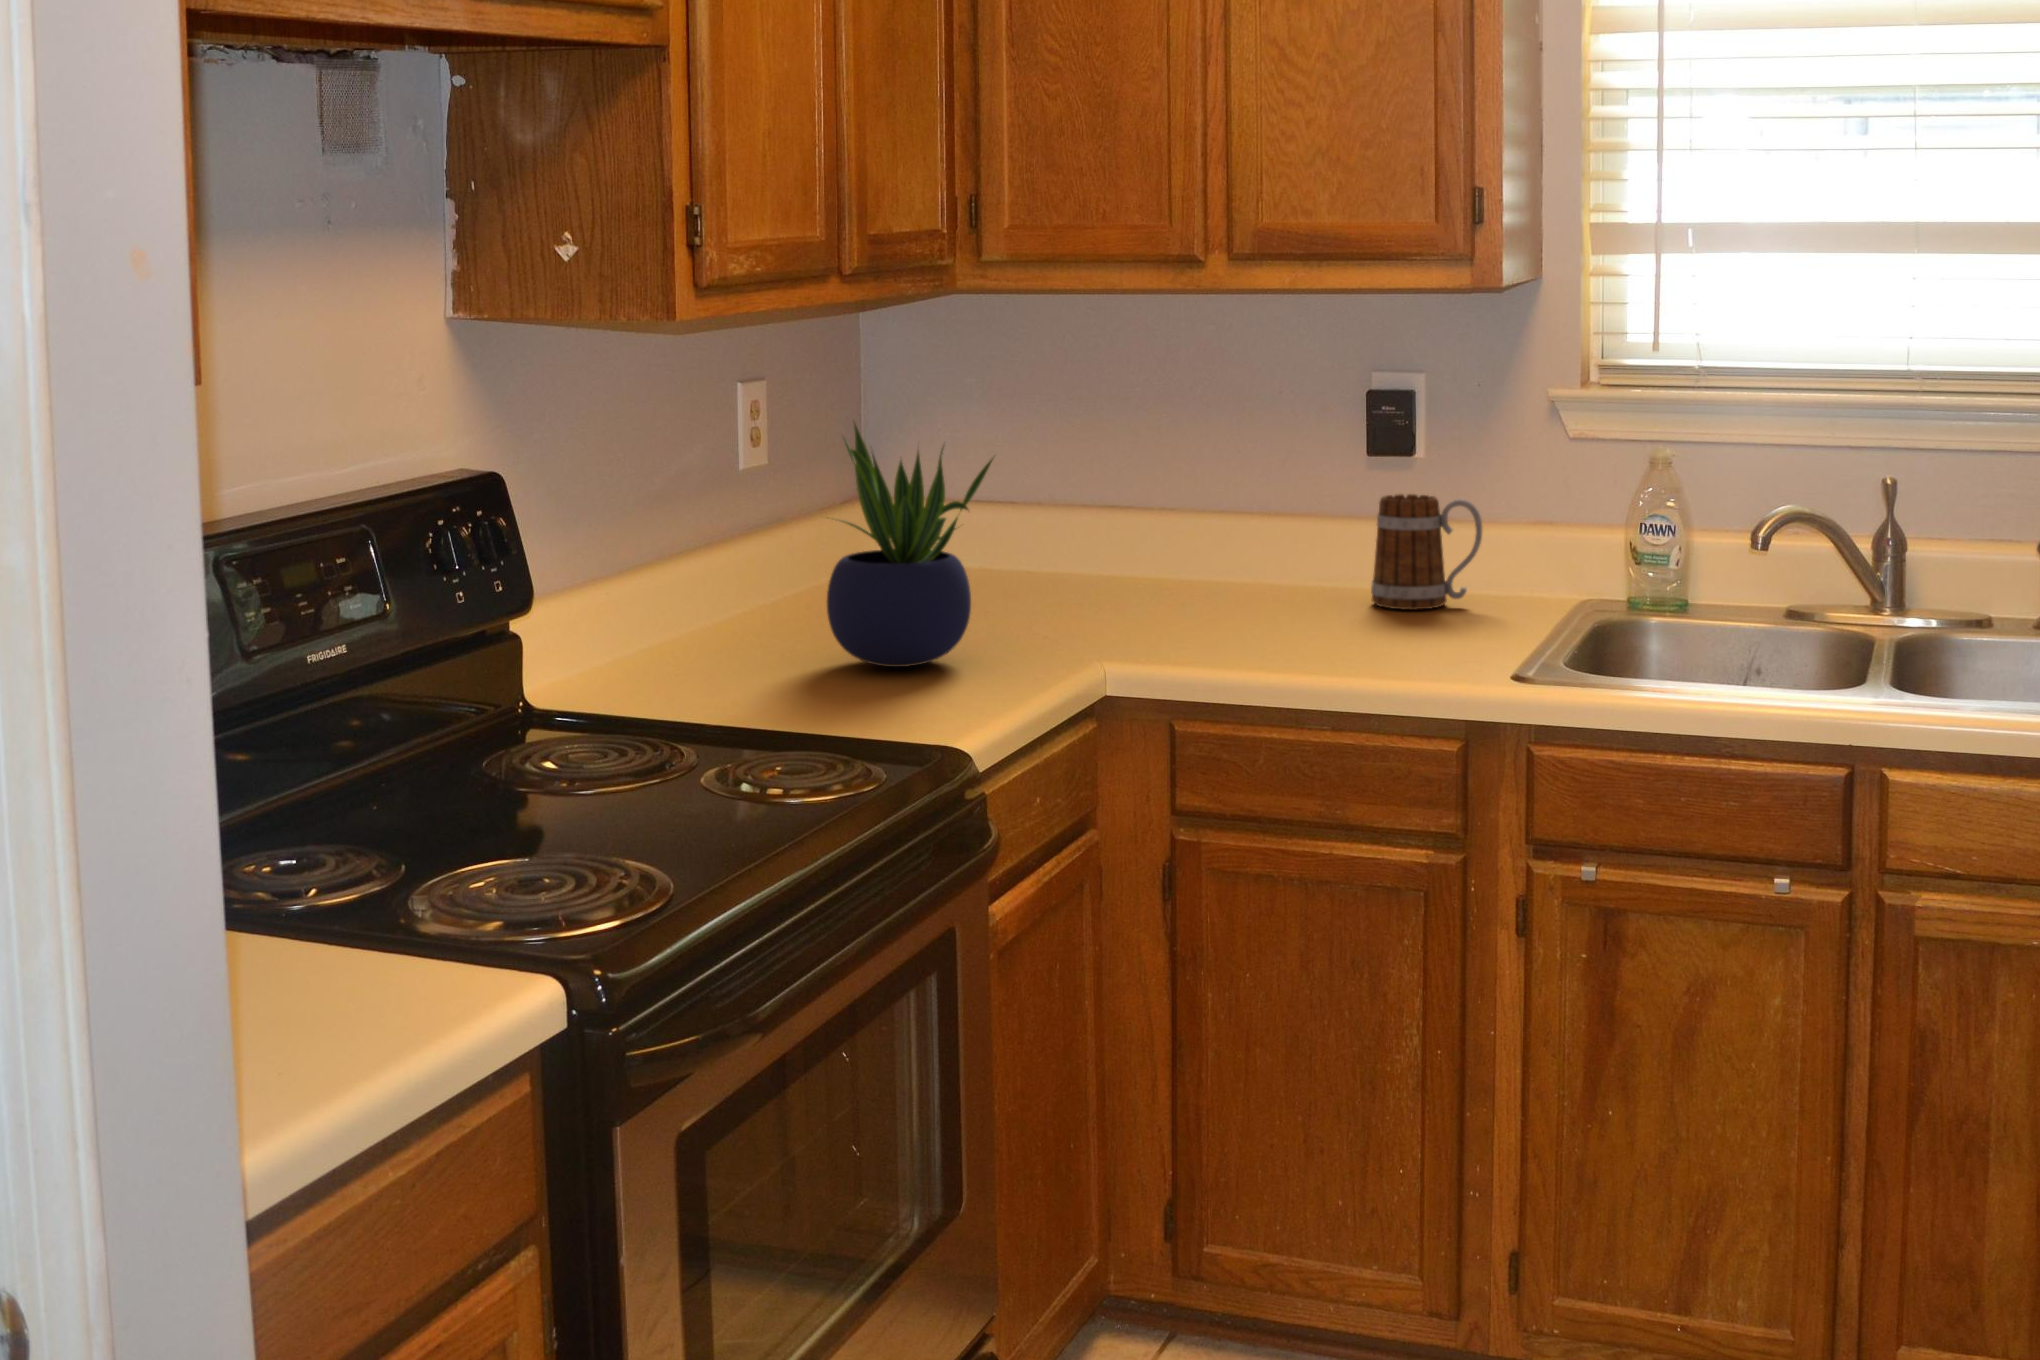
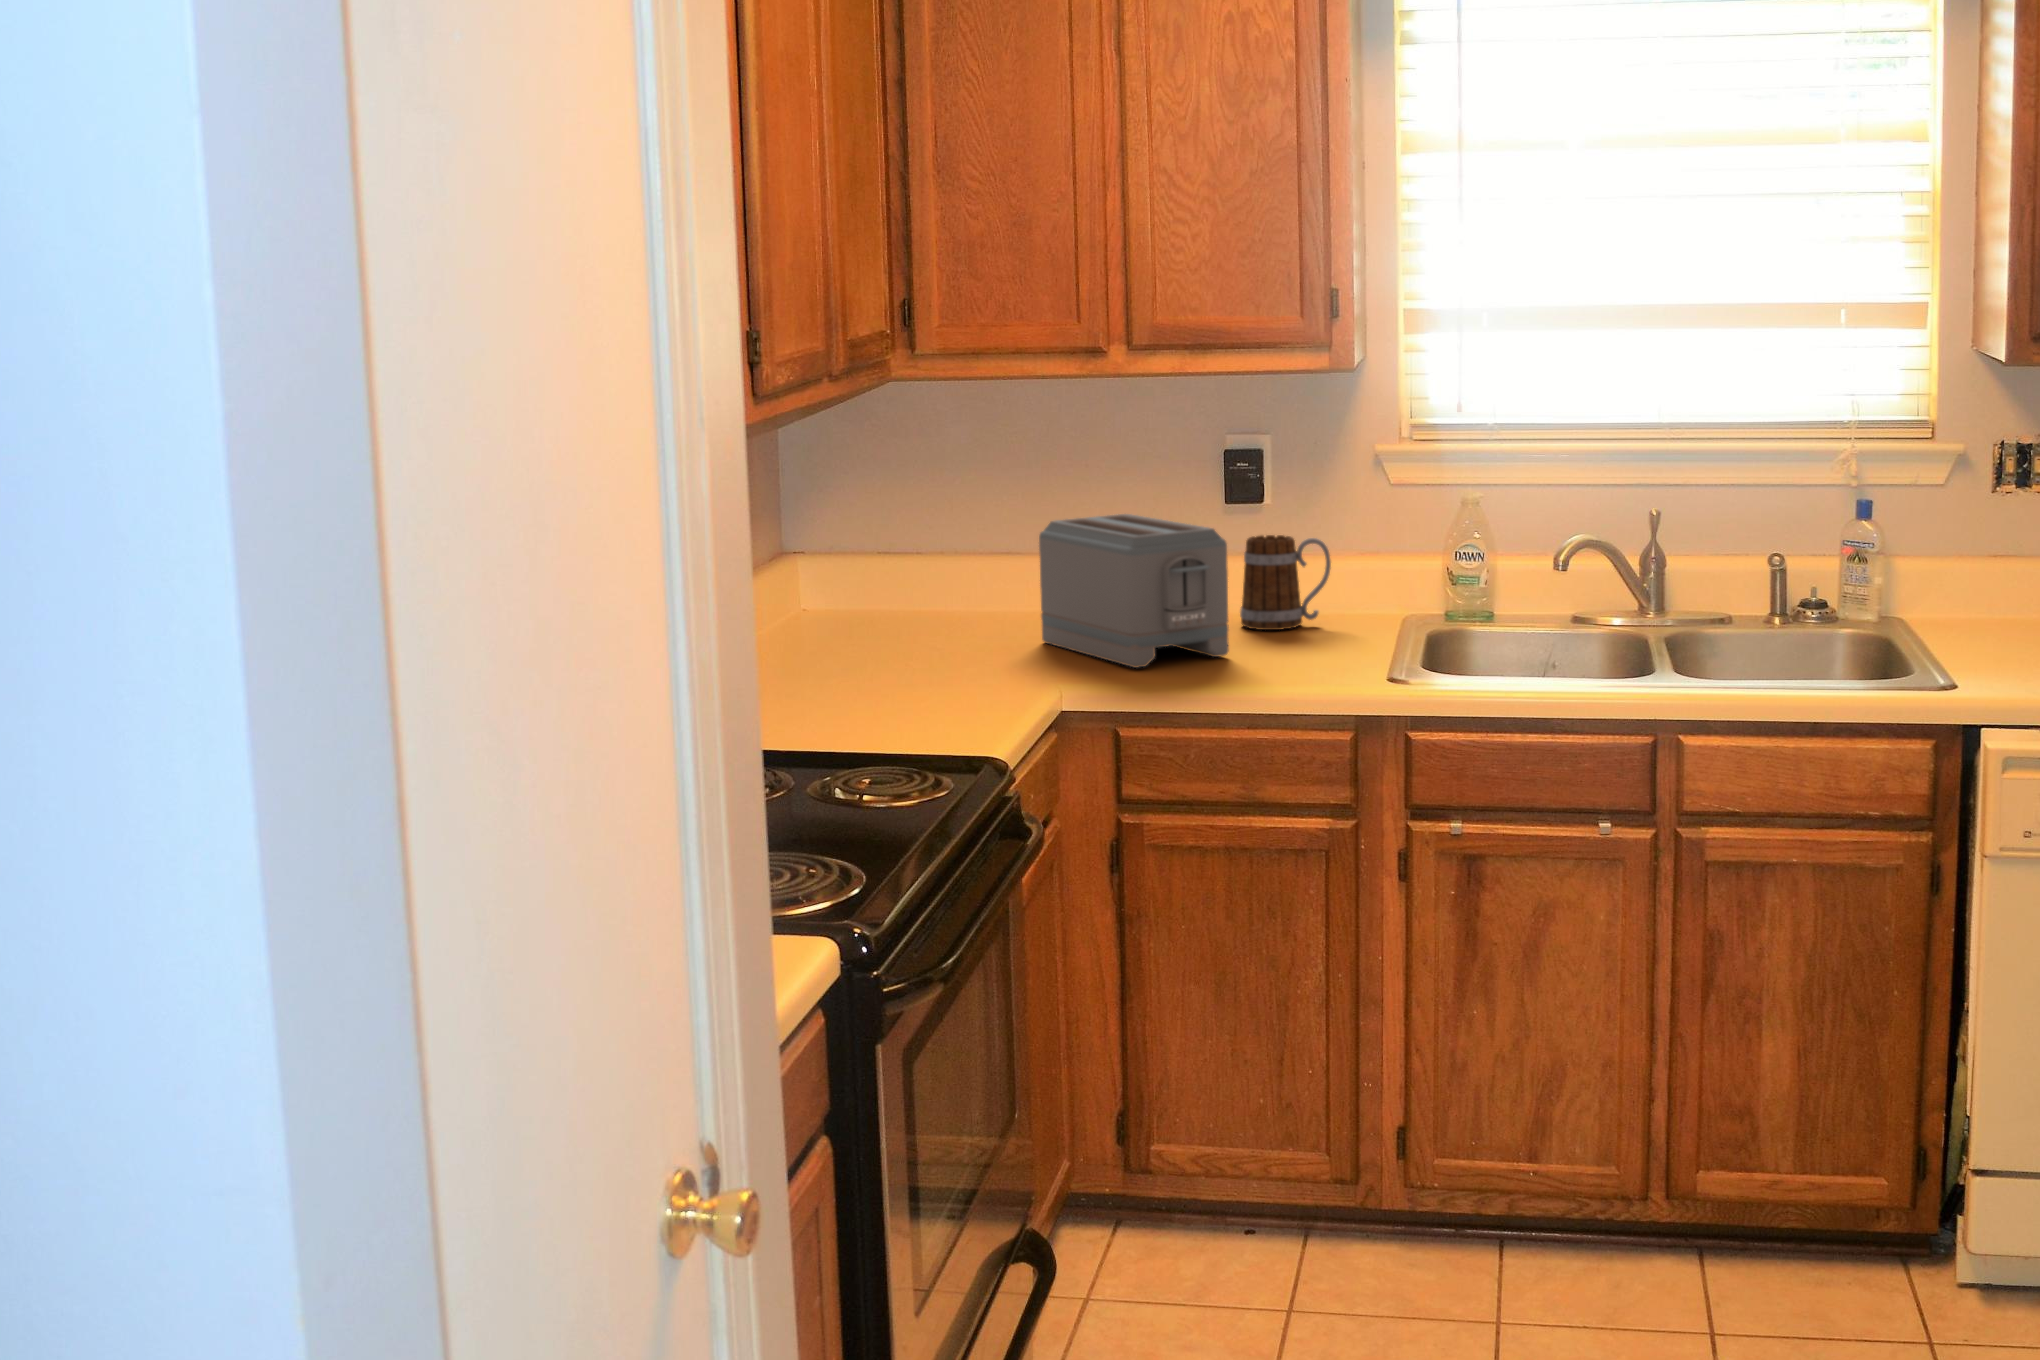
potted plant: present [827,424,993,667] -> none [822,492,964,697]
toaster: none [1122,462,1333,646] -> present [1039,514,1229,668]

